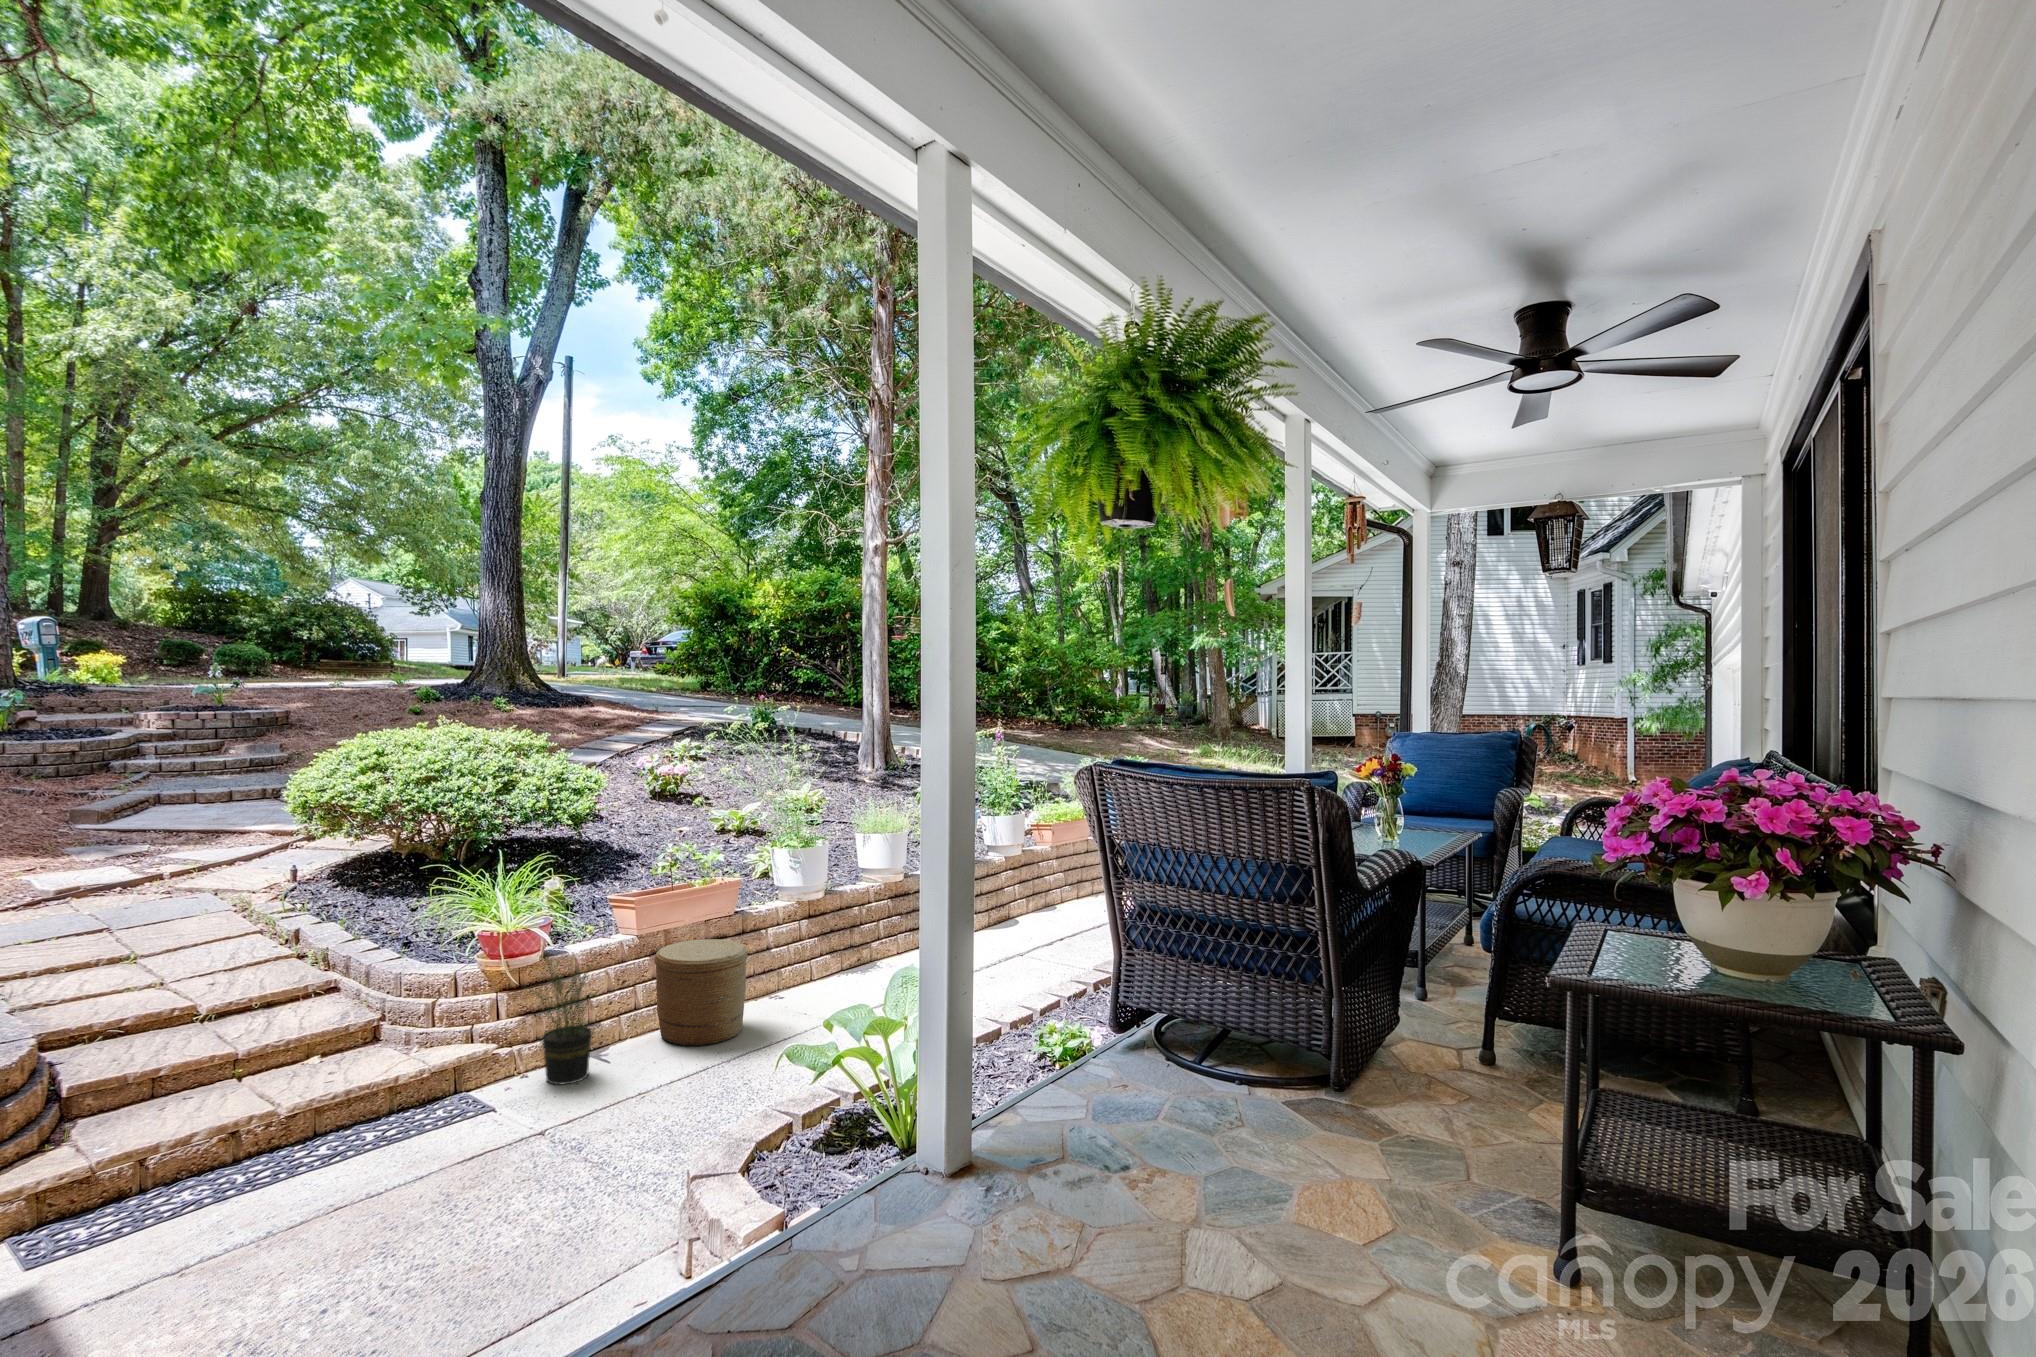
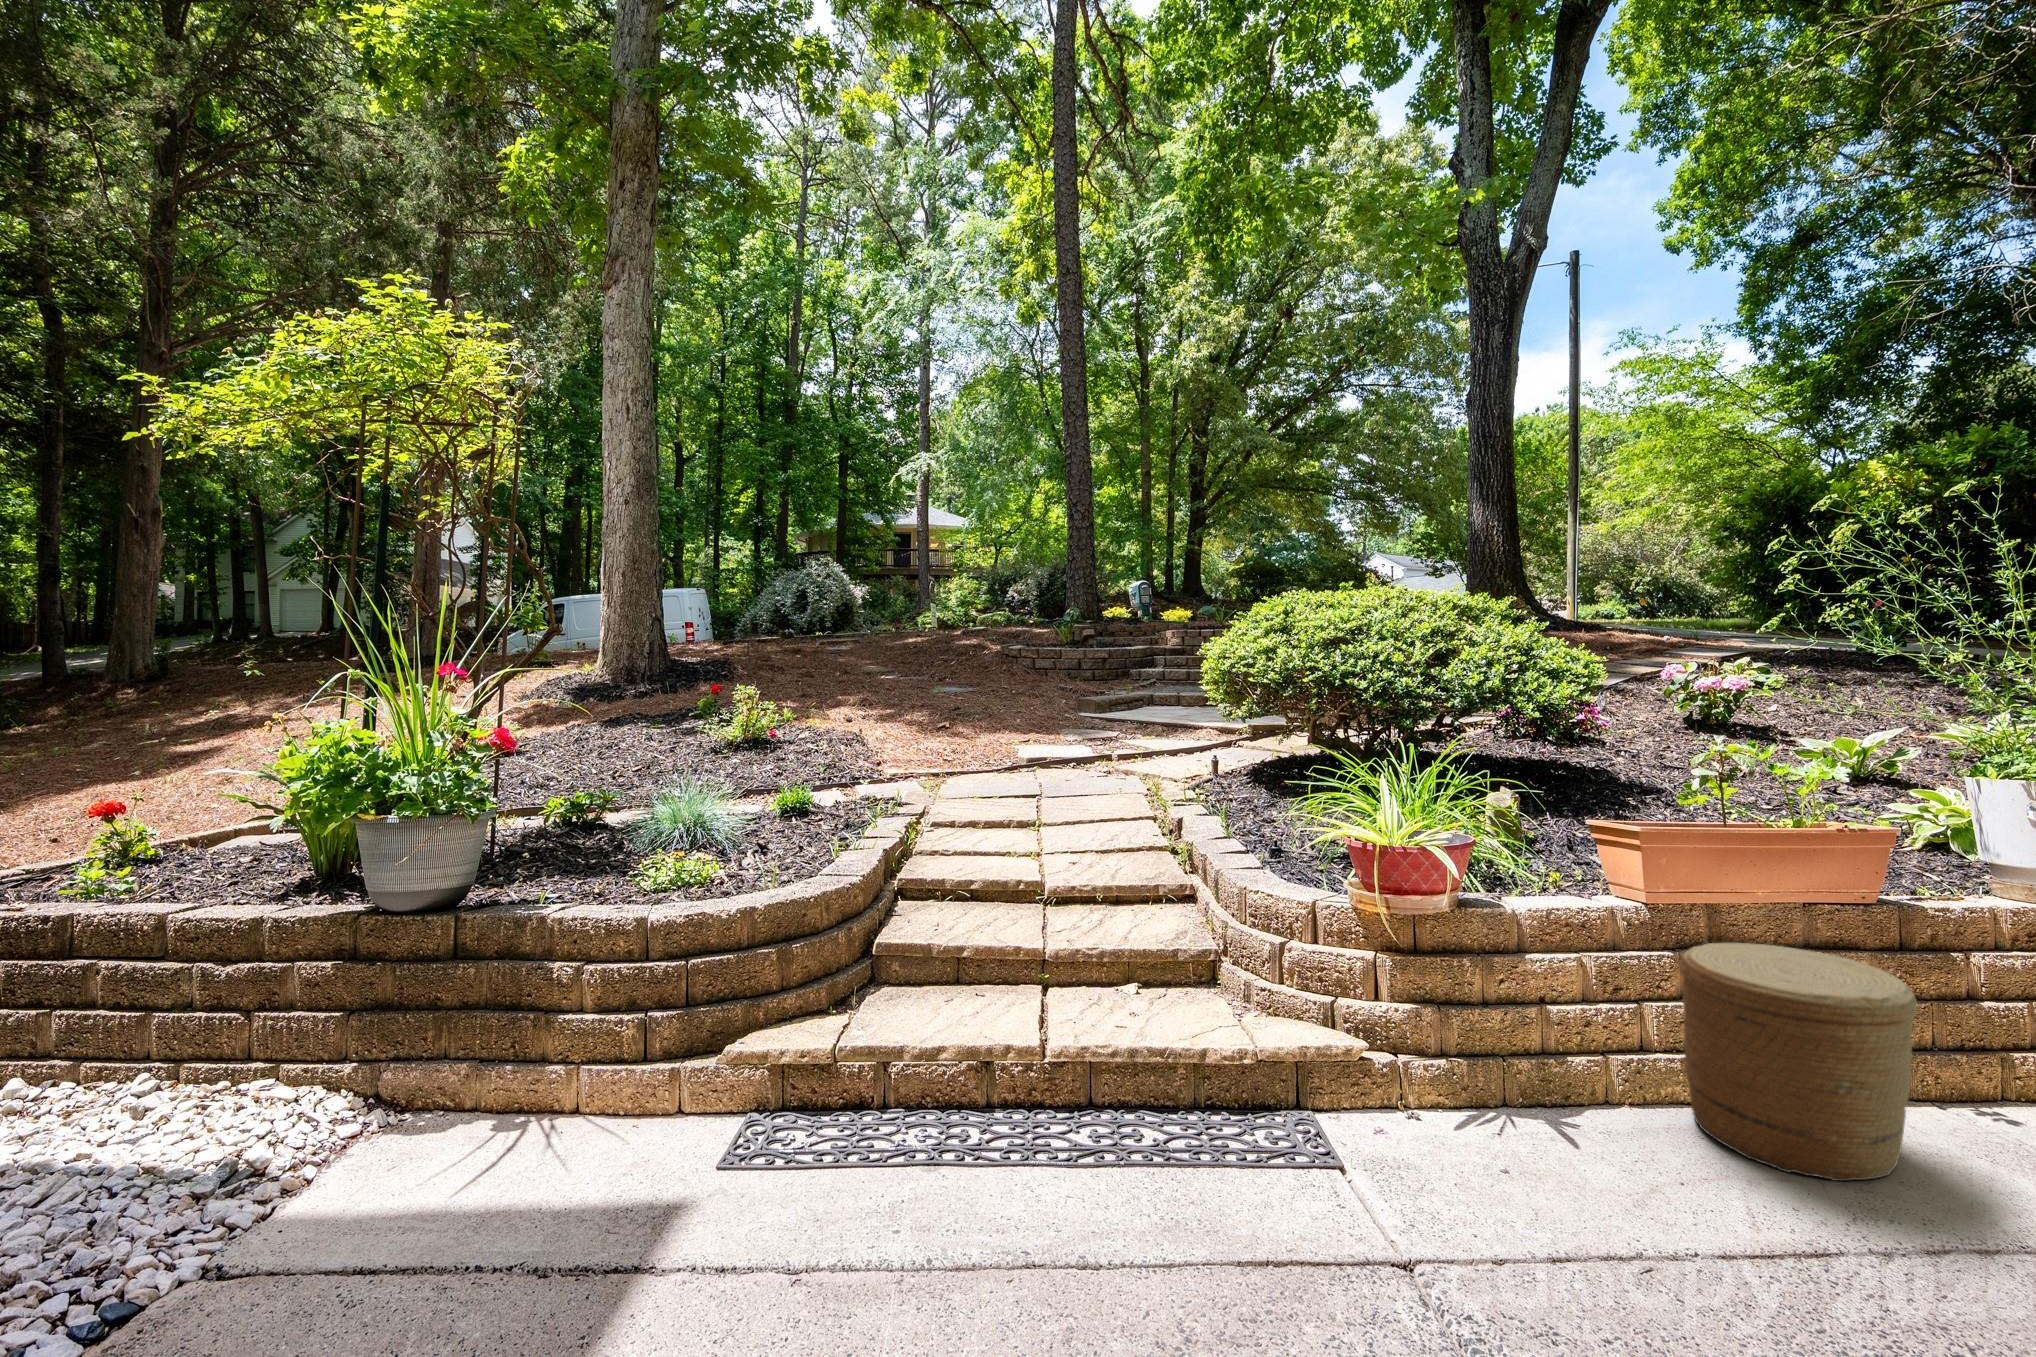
potted plant: present [530,950,597,1085] -> none [1396,888,1574,1160]

